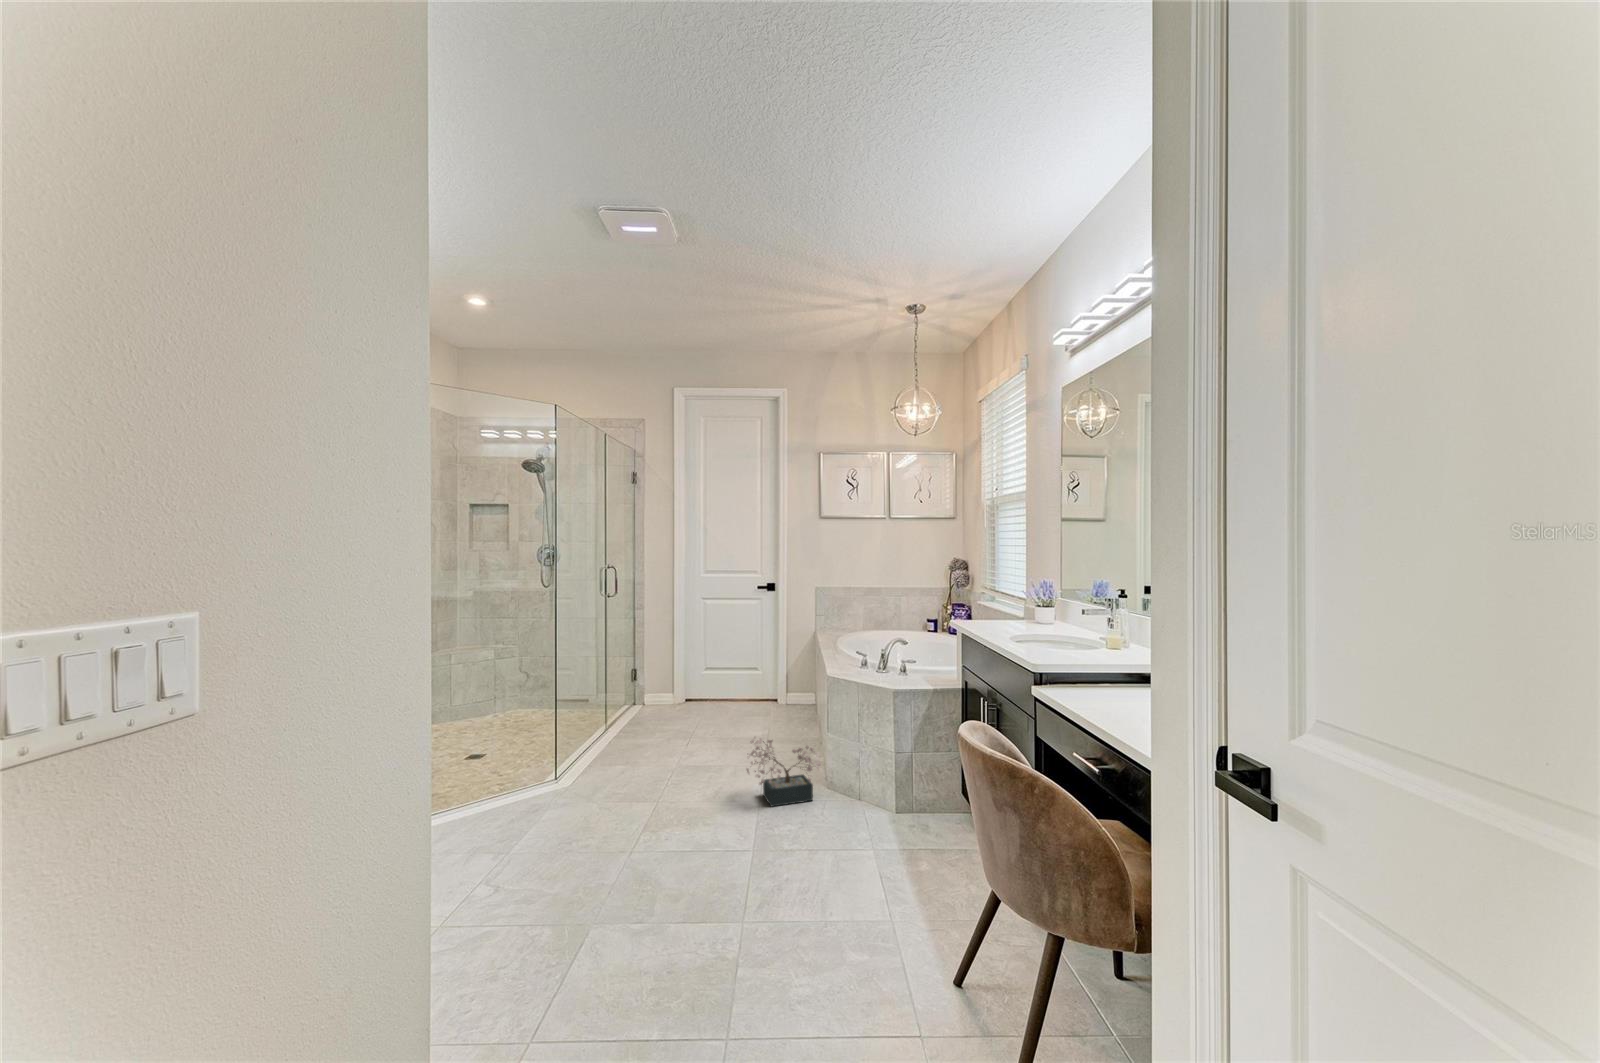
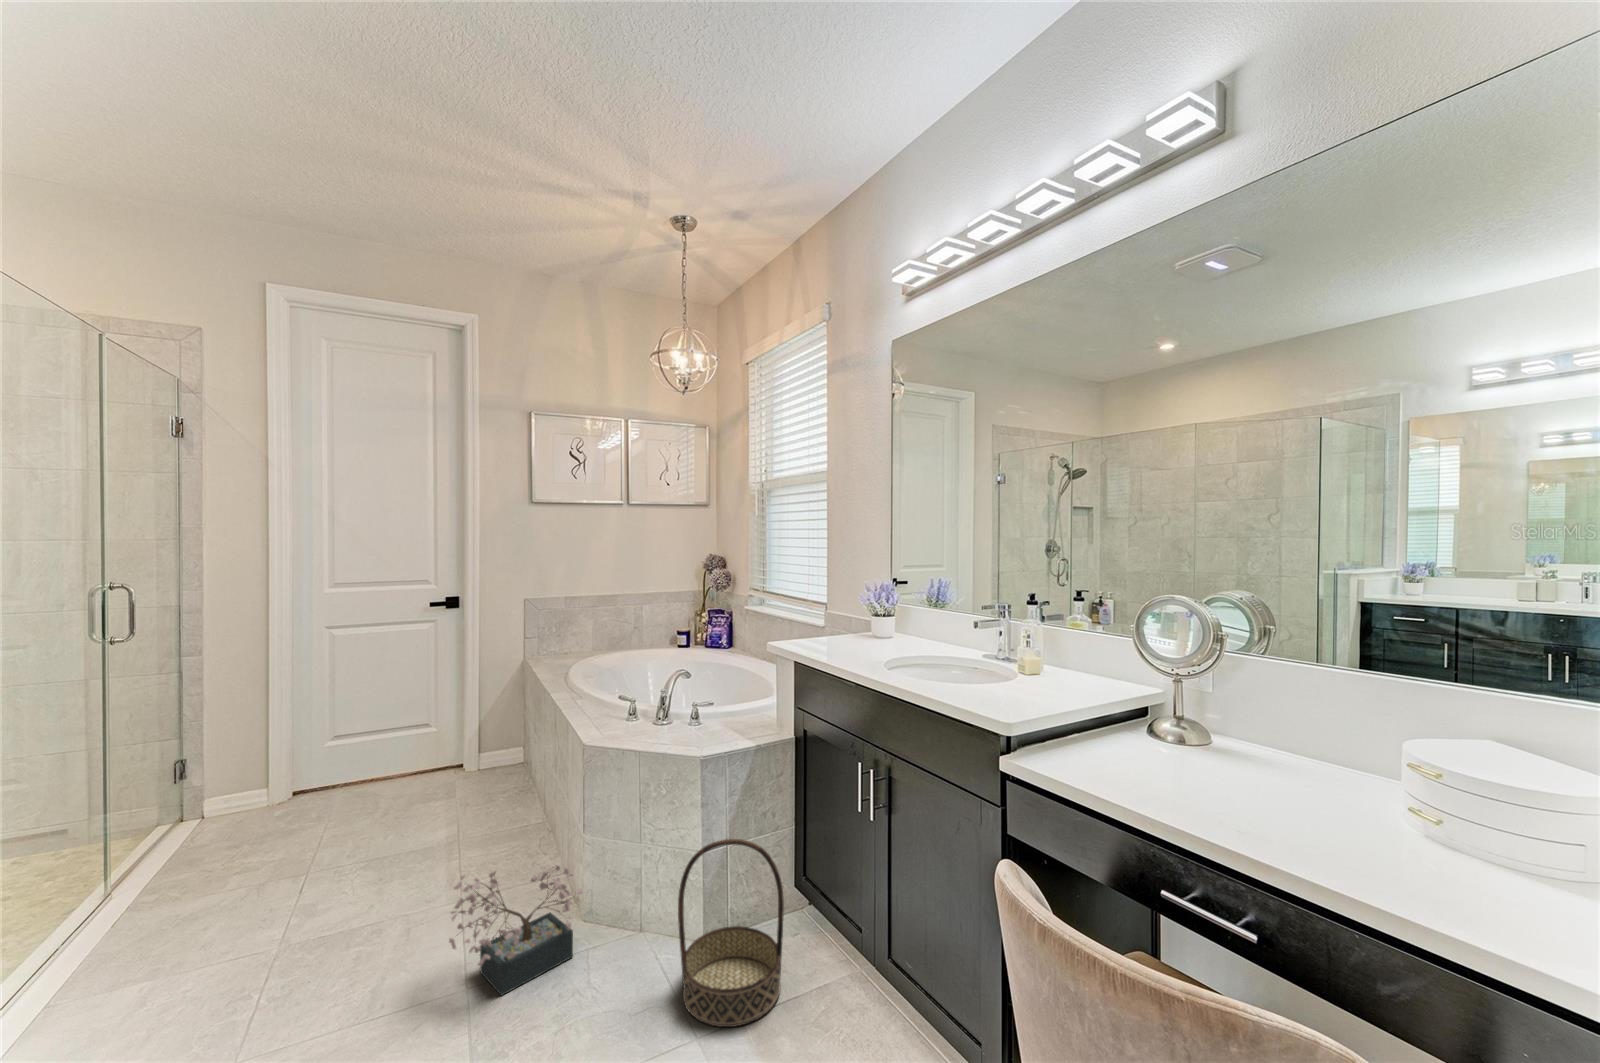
basket: none [865,737,931,851] -> present [678,839,784,1027]

